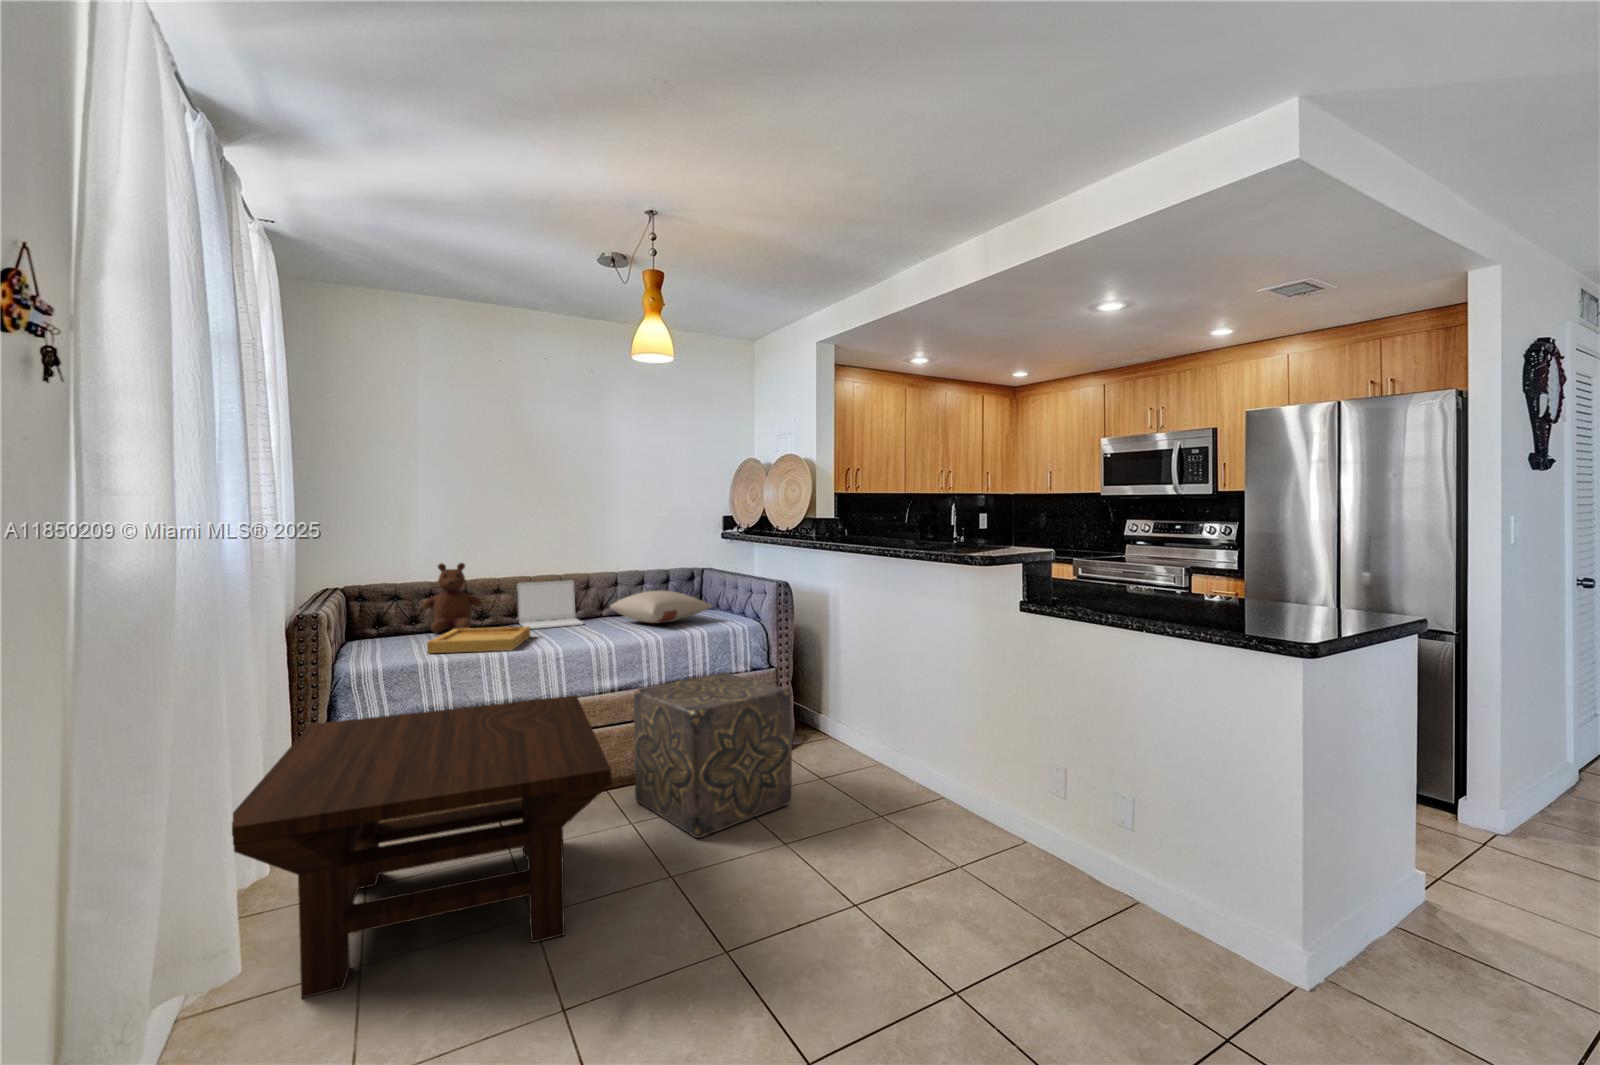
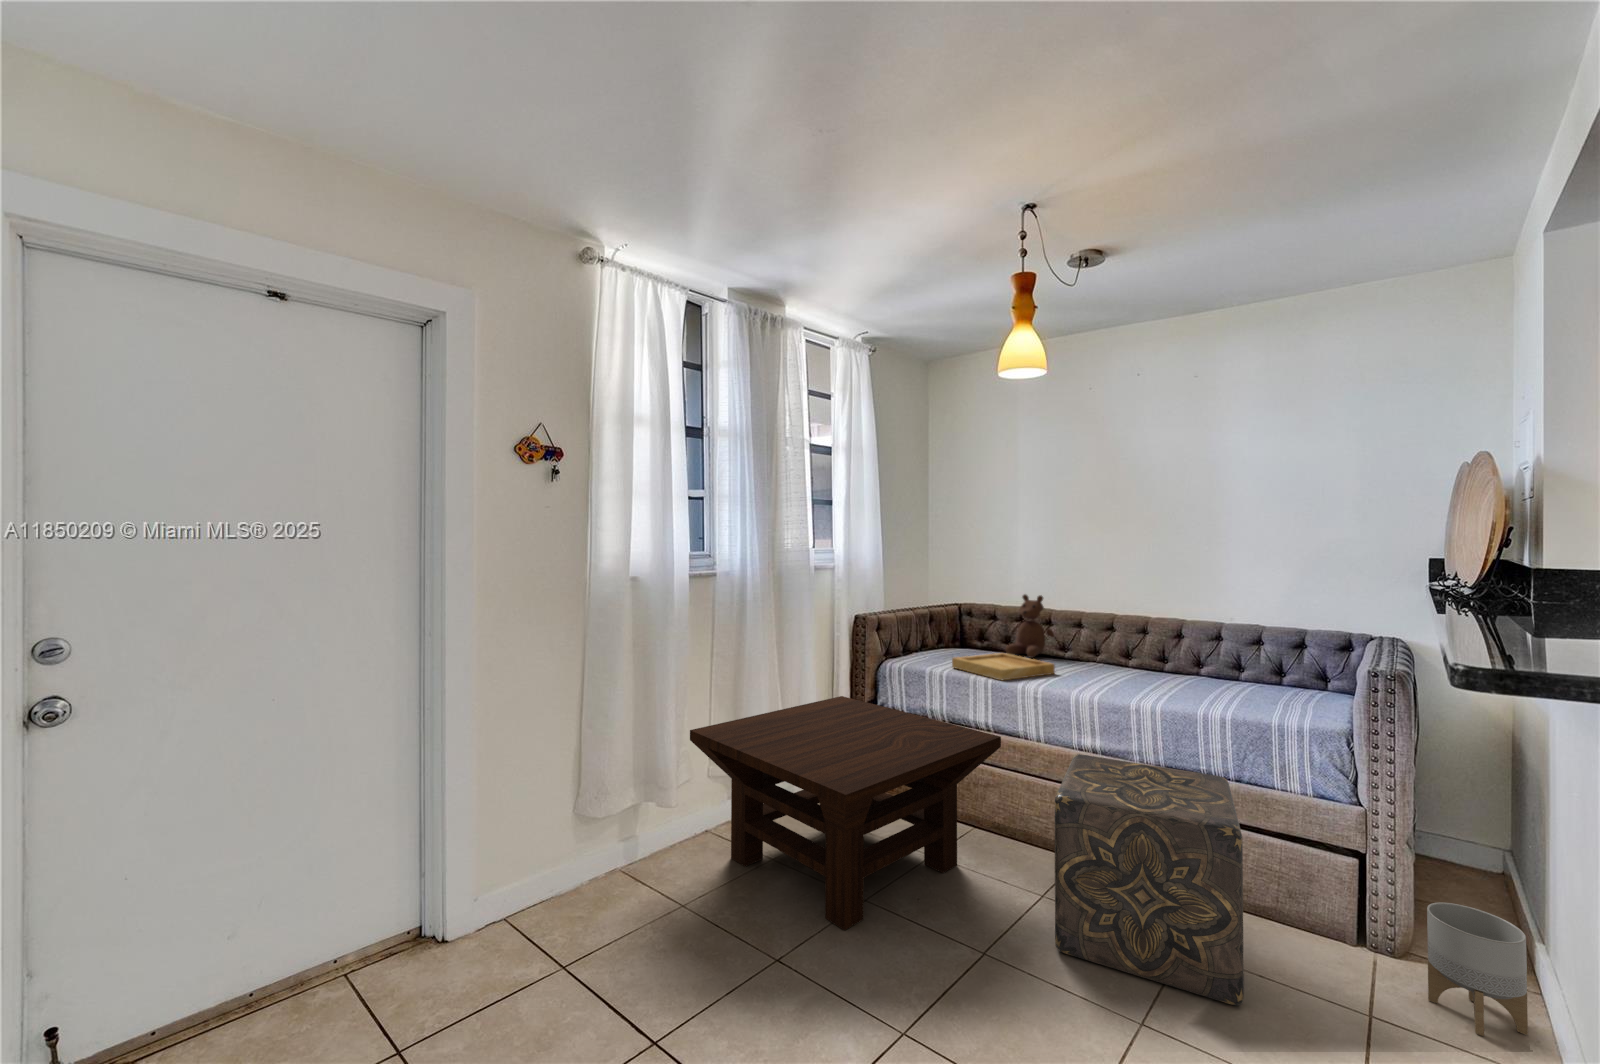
laptop: present [517,580,583,629] -> none [1072,621,1148,675]
pillow: present [610,591,712,624] -> none [1164,651,1291,695]
planter: none [816,701,852,762] -> present [1427,902,1528,1036]

